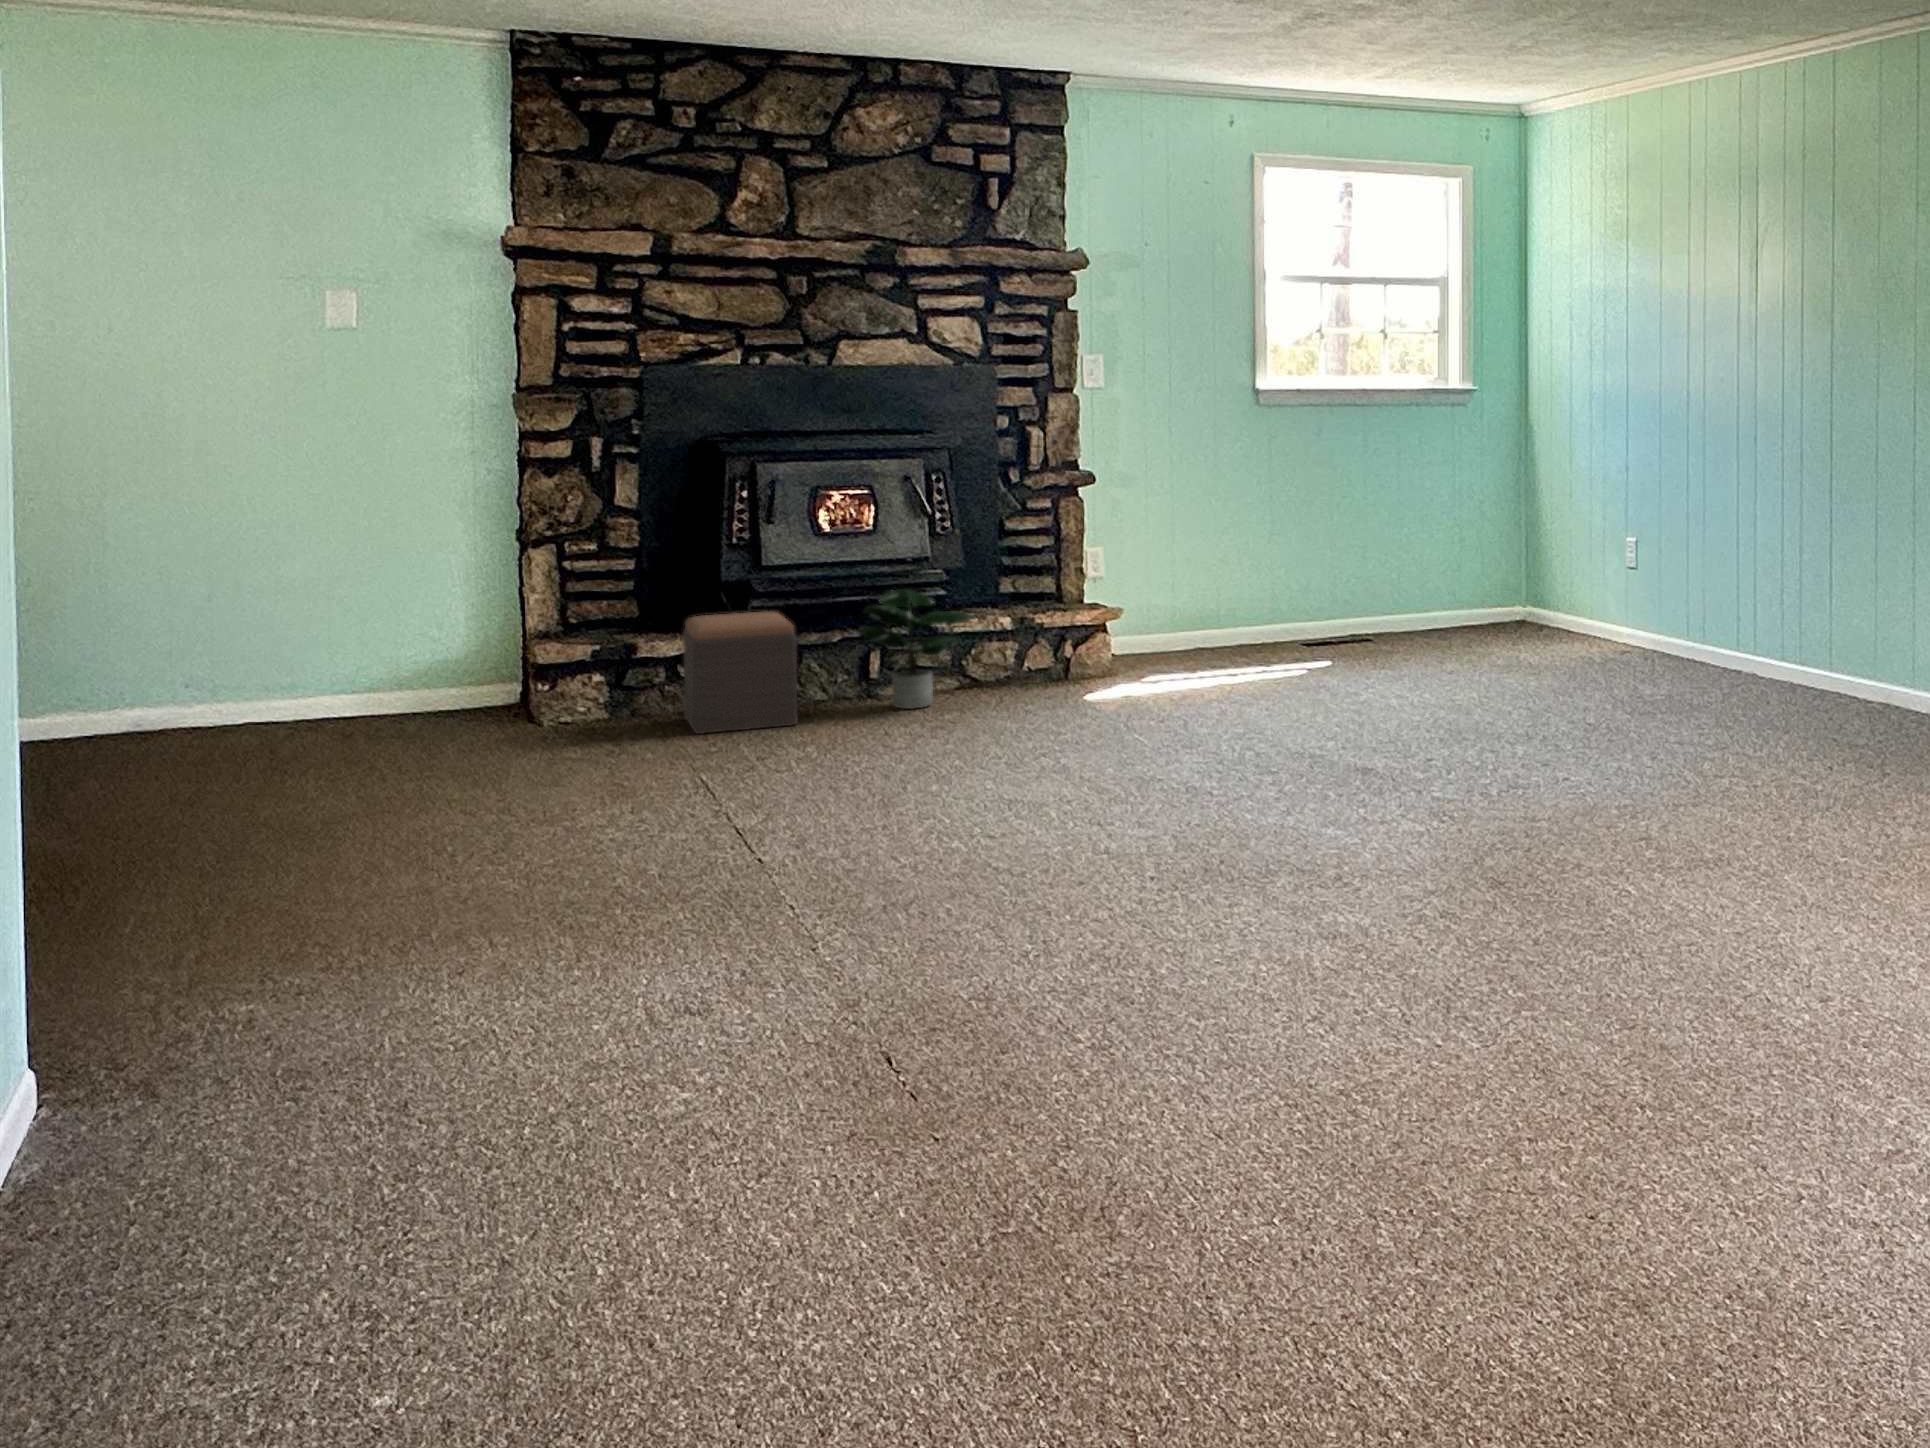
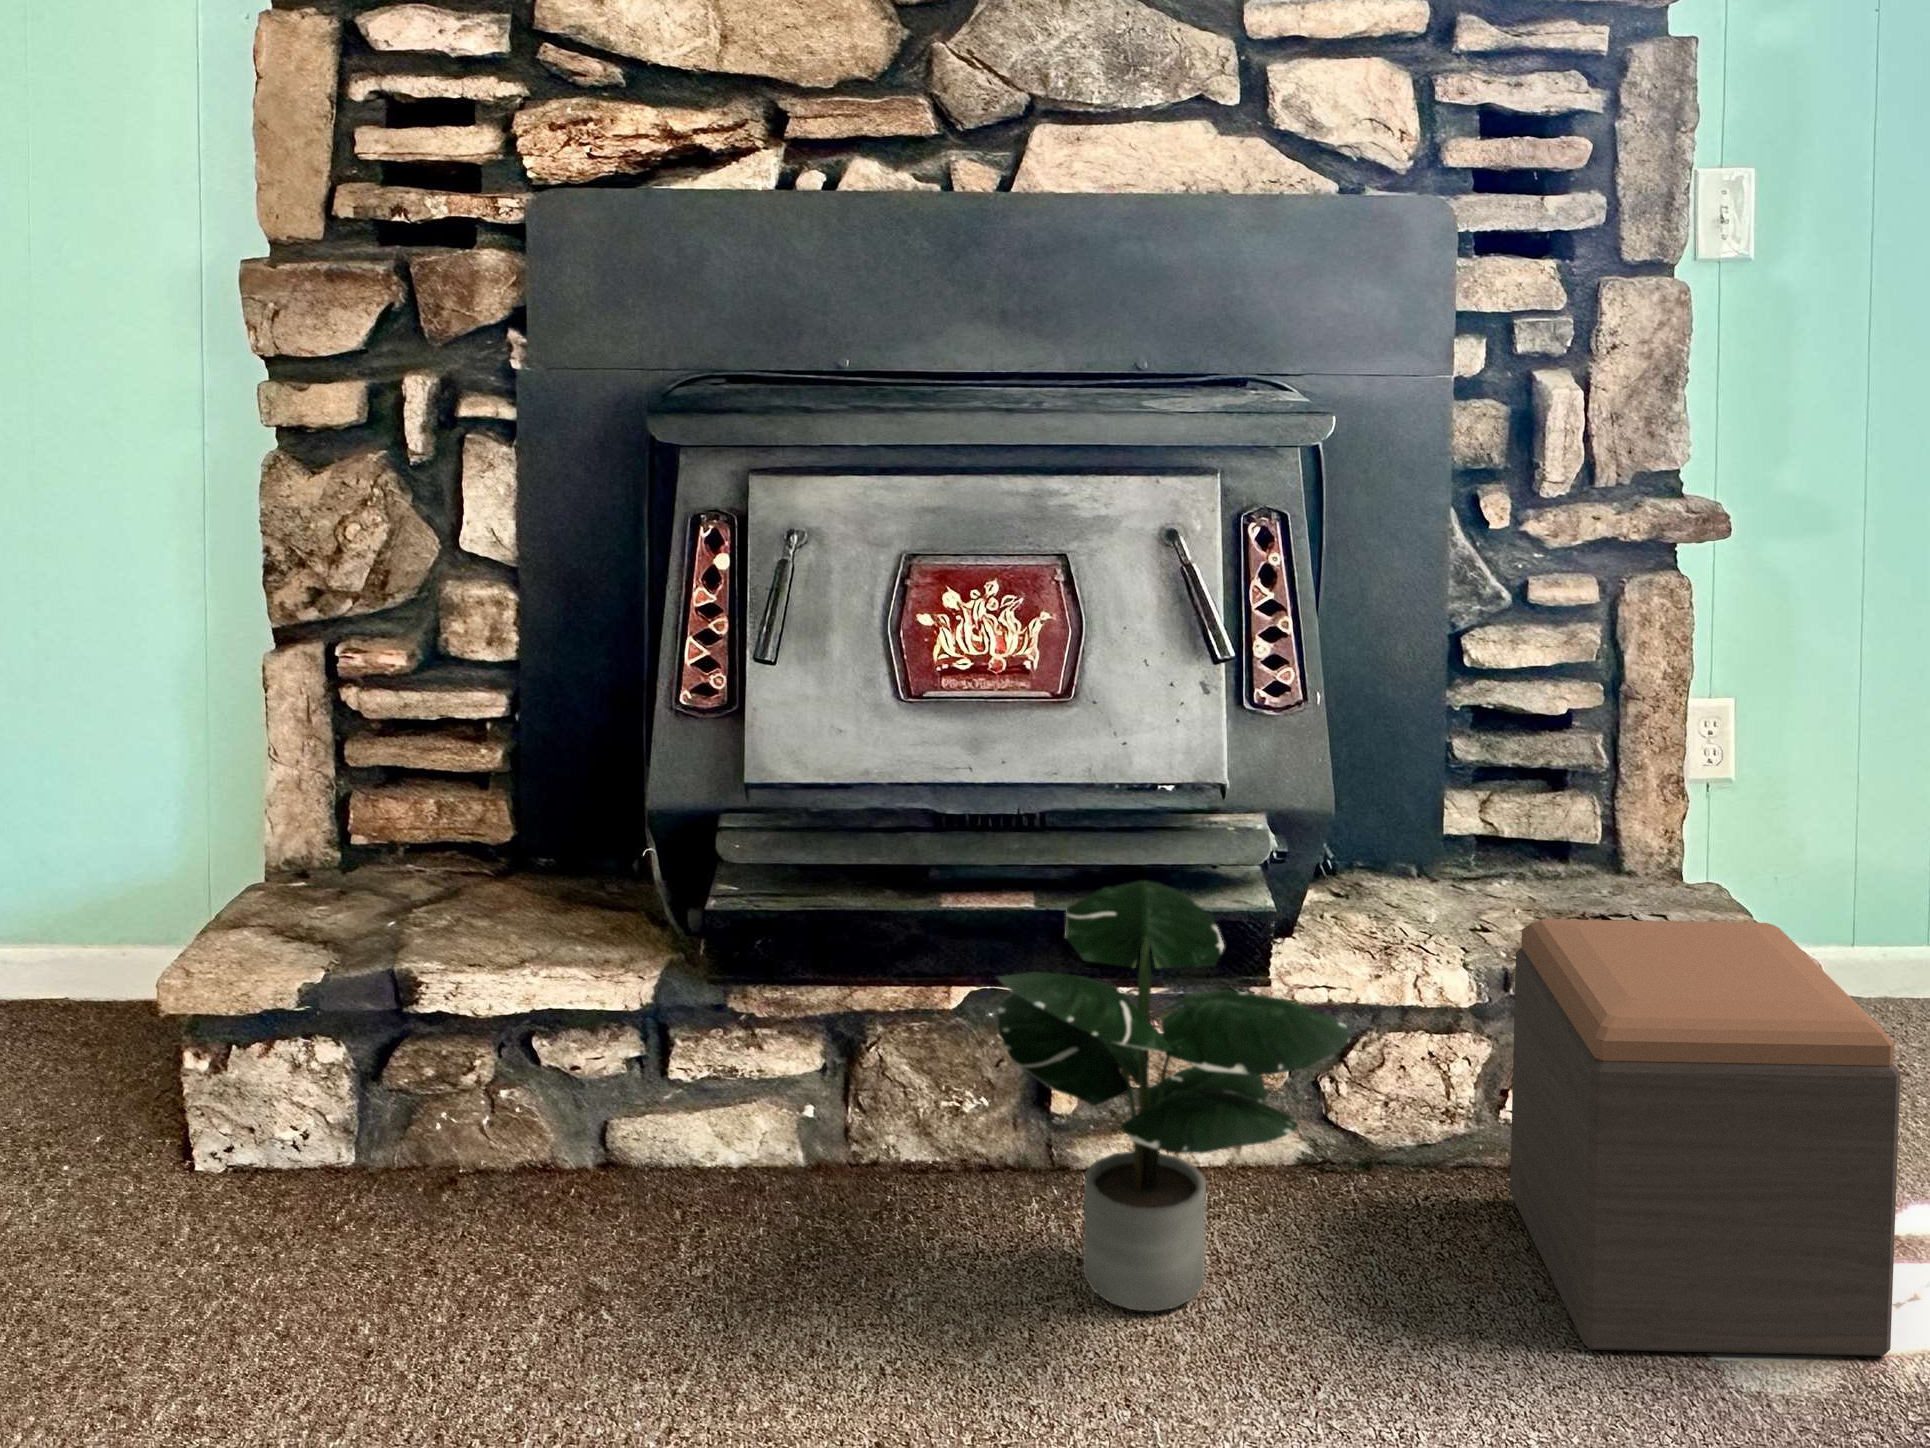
footstool: present [683,612,797,734] -> present [1510,919,1900,1356]

